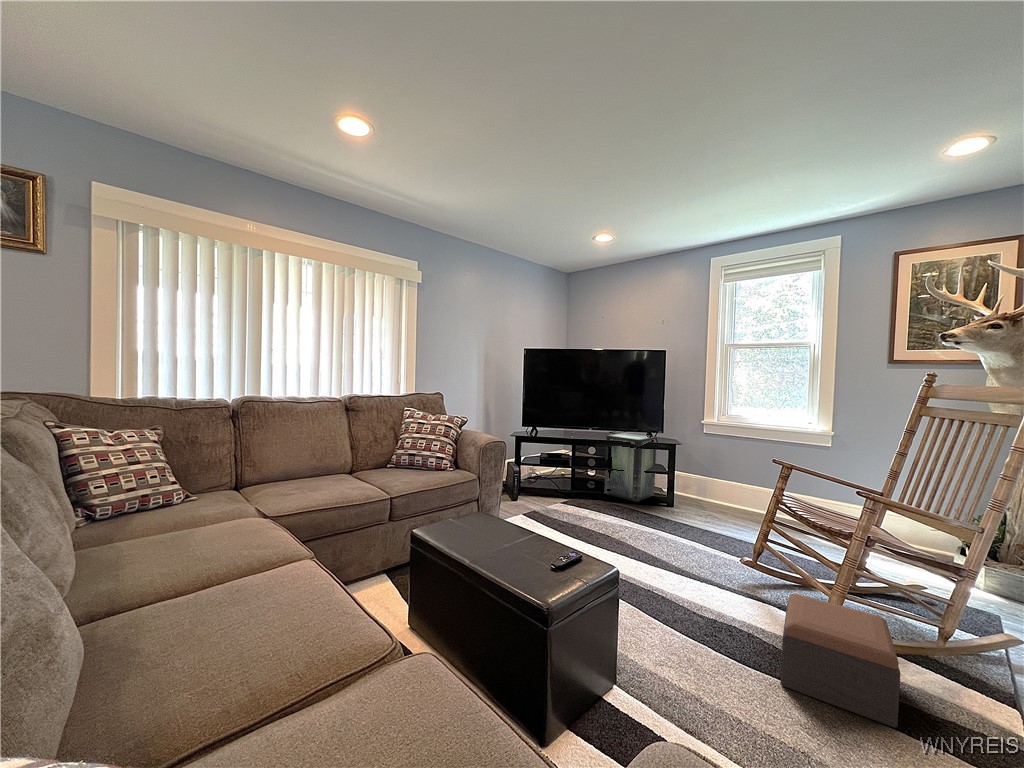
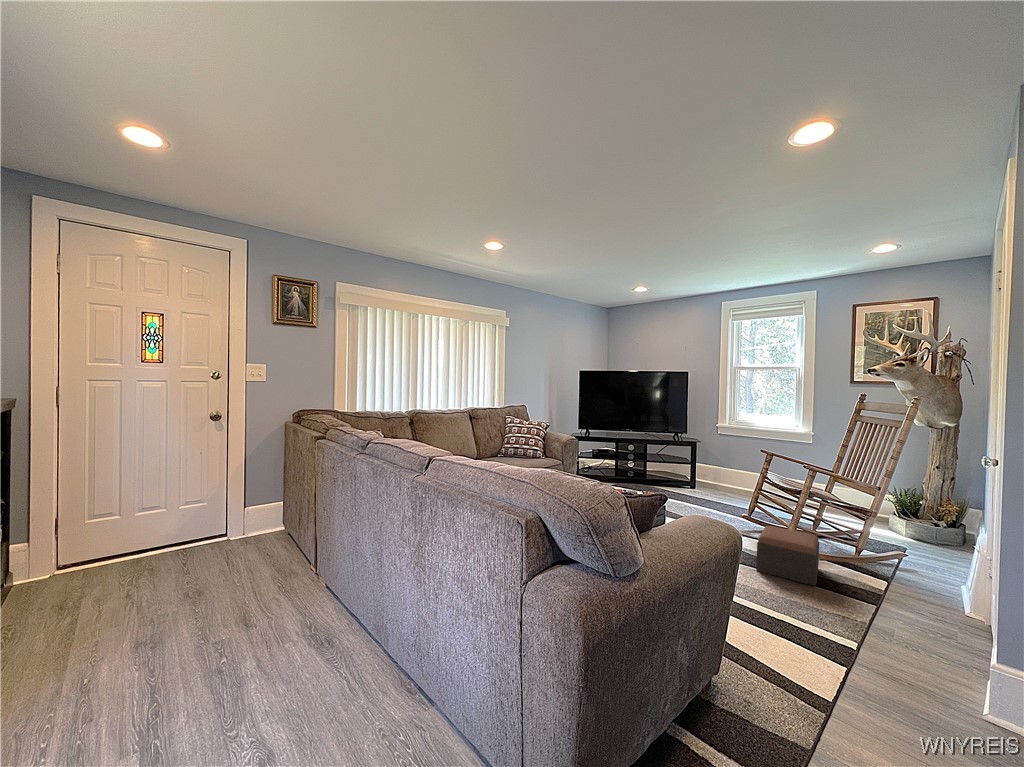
storage box: present [604,433,657,502] -> none [643,434,683,484]

